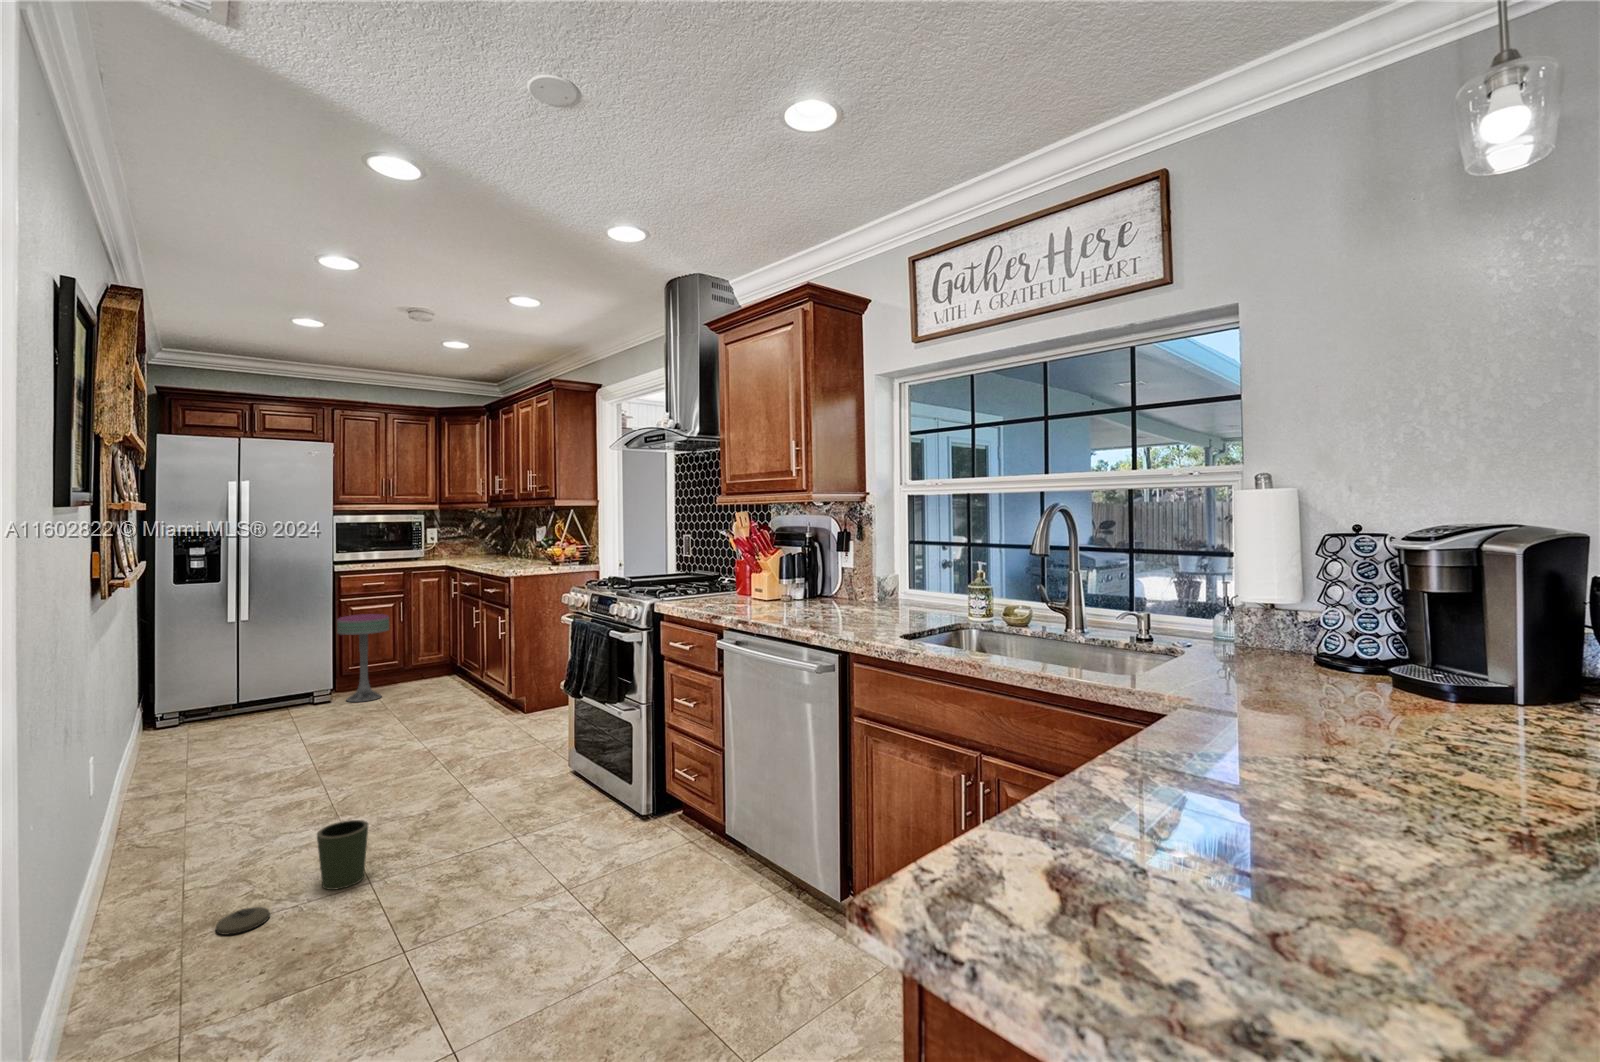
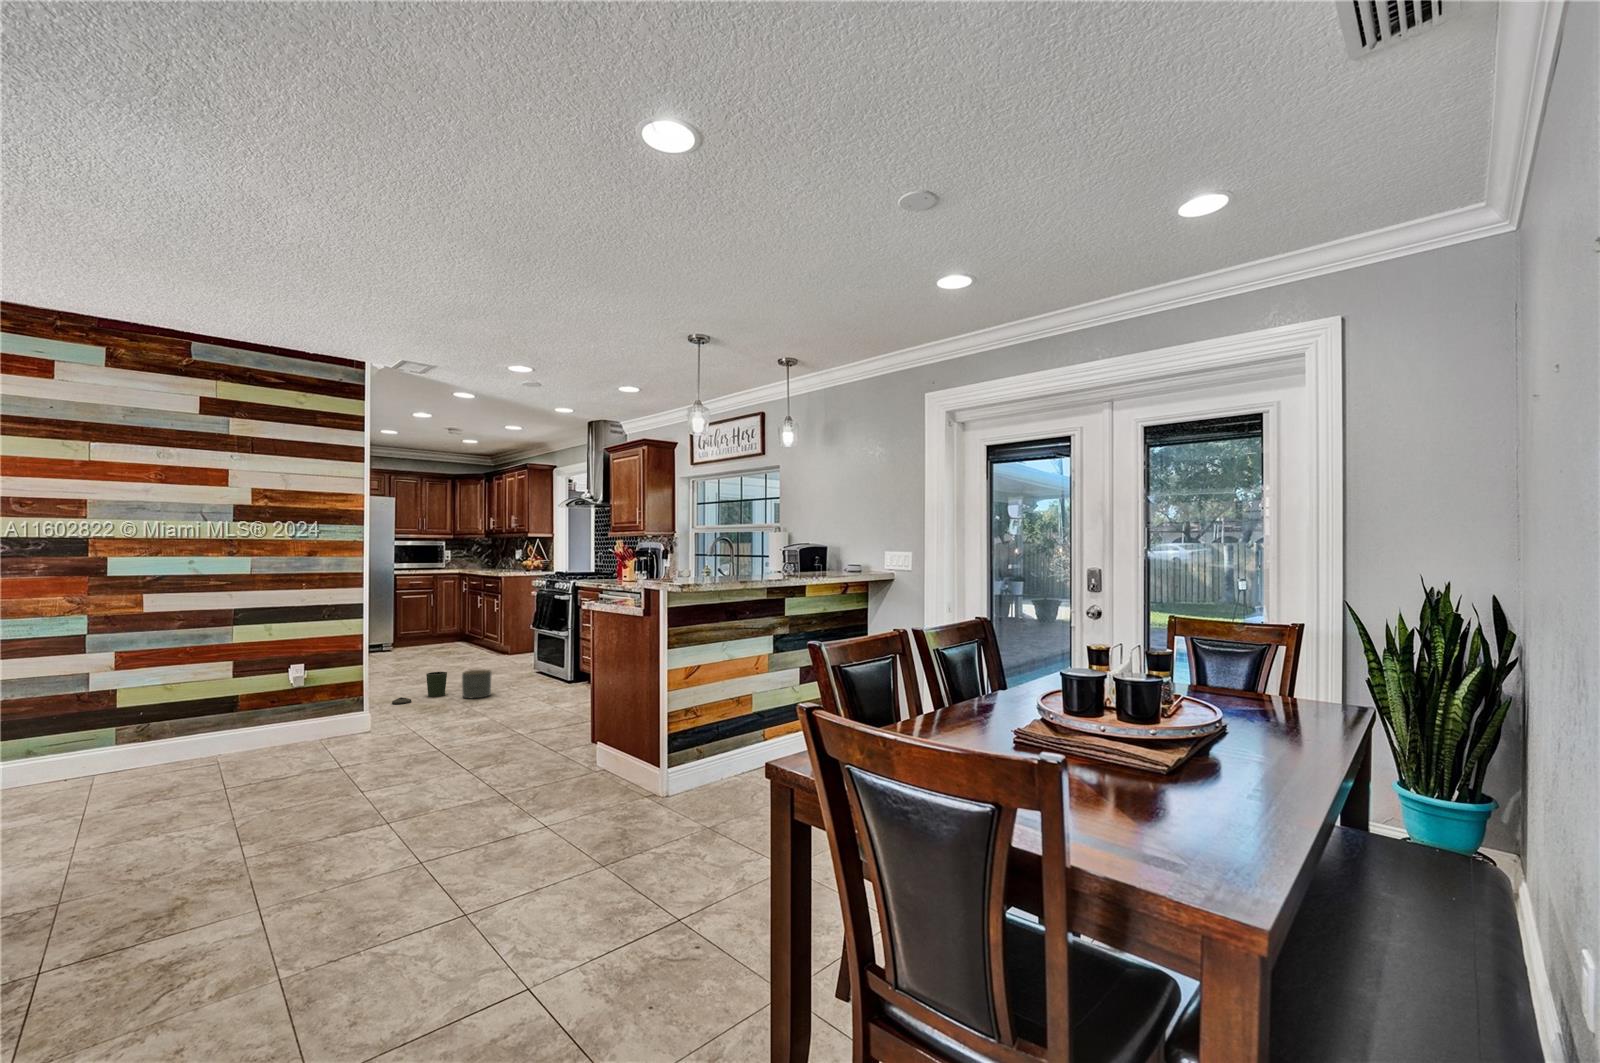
bar stool: present [337,614,389,702] -> none [396,601,427,652]
planter: none [398,817,470,904] -> present [462,670,492,698]

